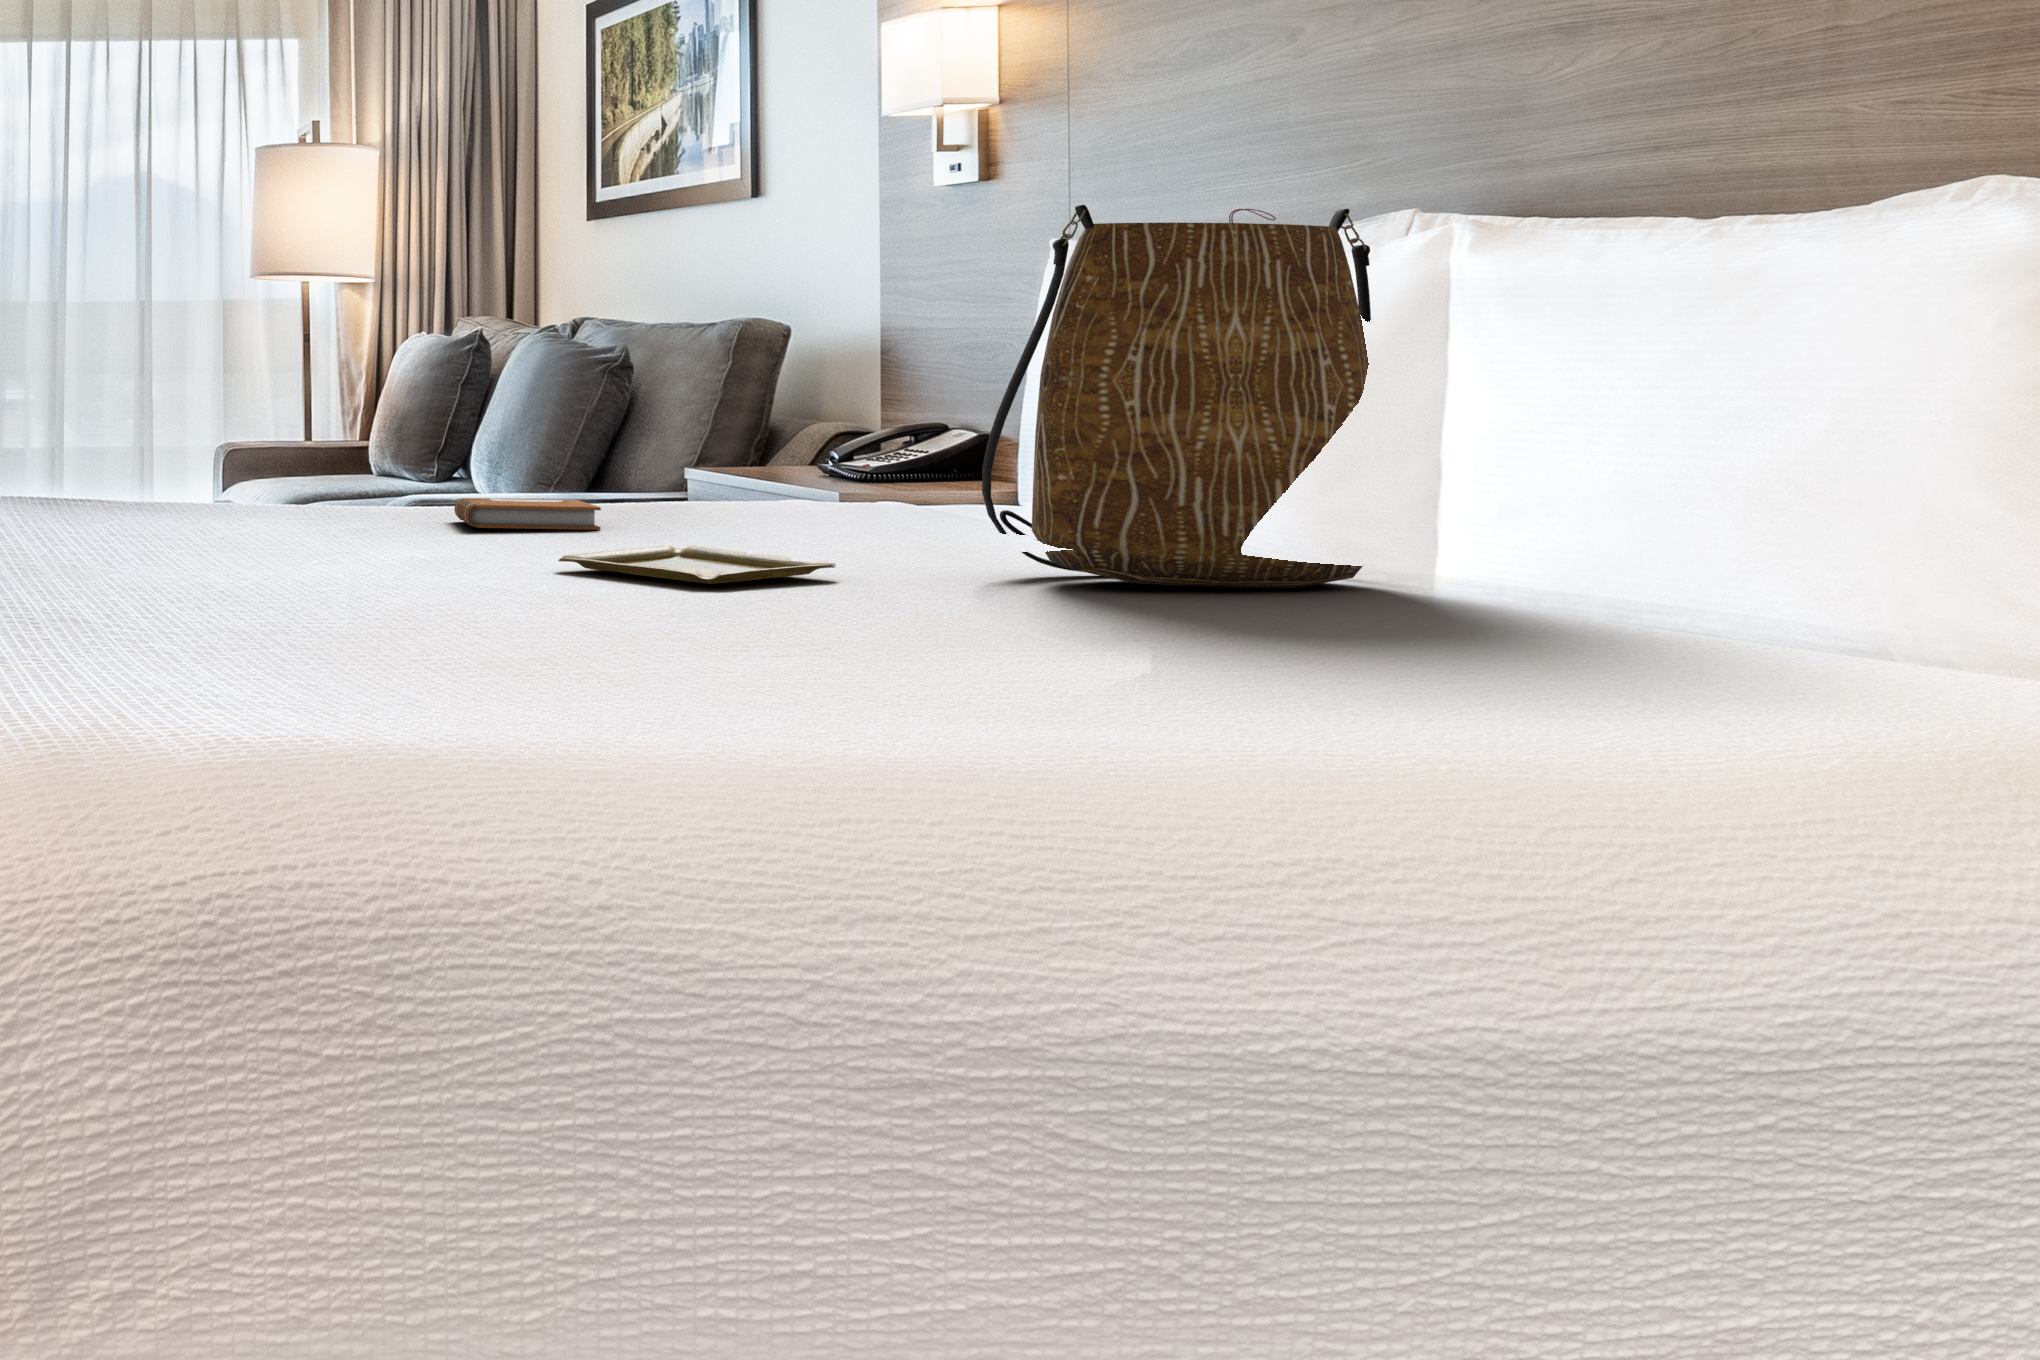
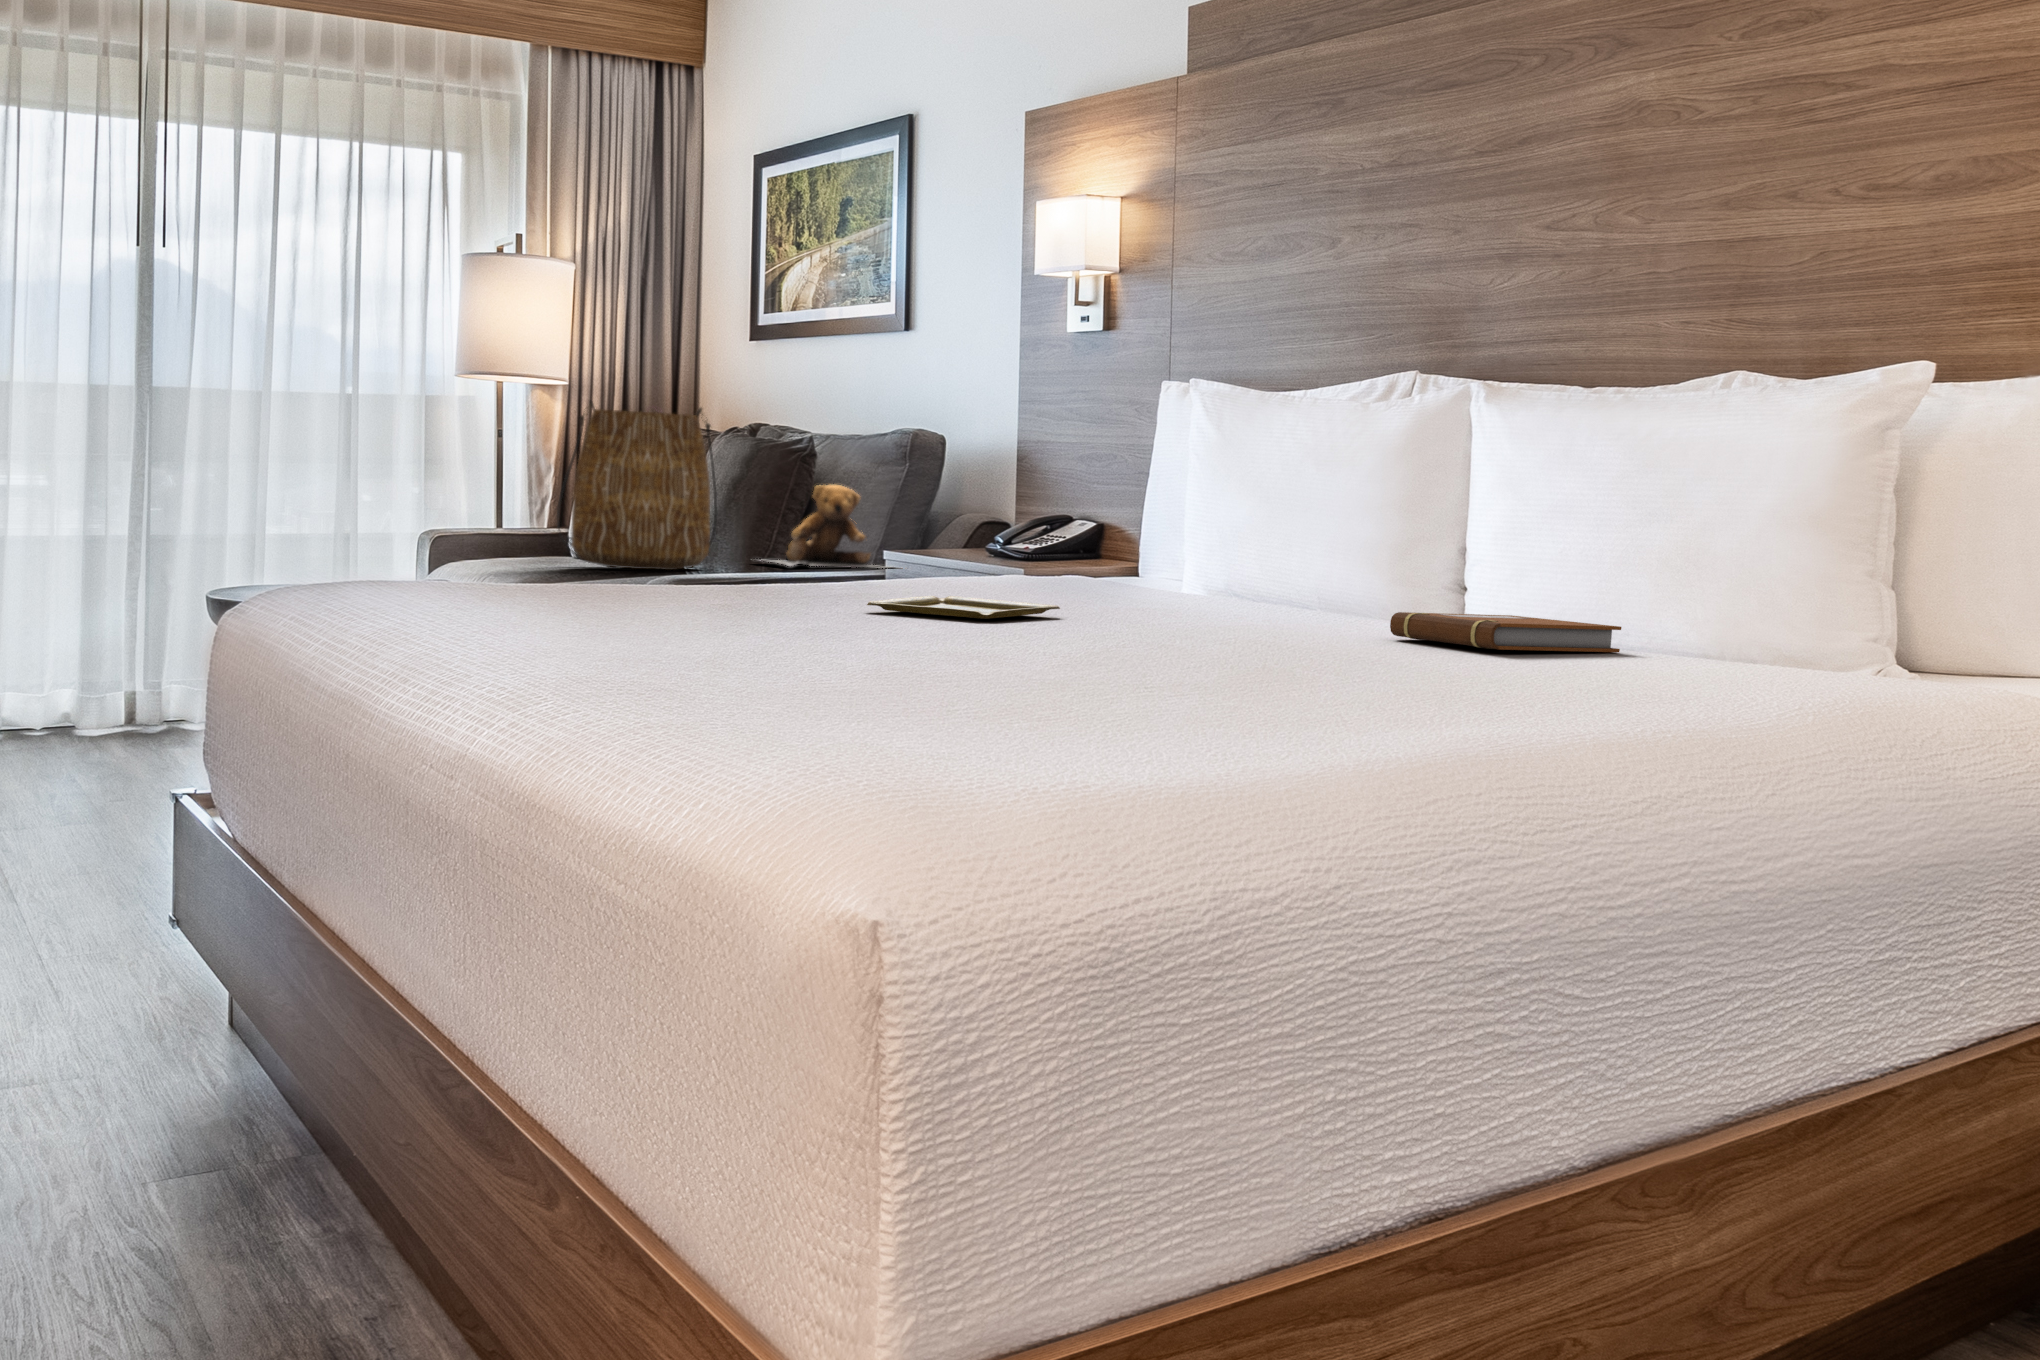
tote bag: present [982,205,1371,588] -> present [557,402,717,570]
teddy bear: none [542,391,747,496] -> present [772,485,871,567]
notebook: present [455,498,601,530] -> present [1390,612,1621,652]

